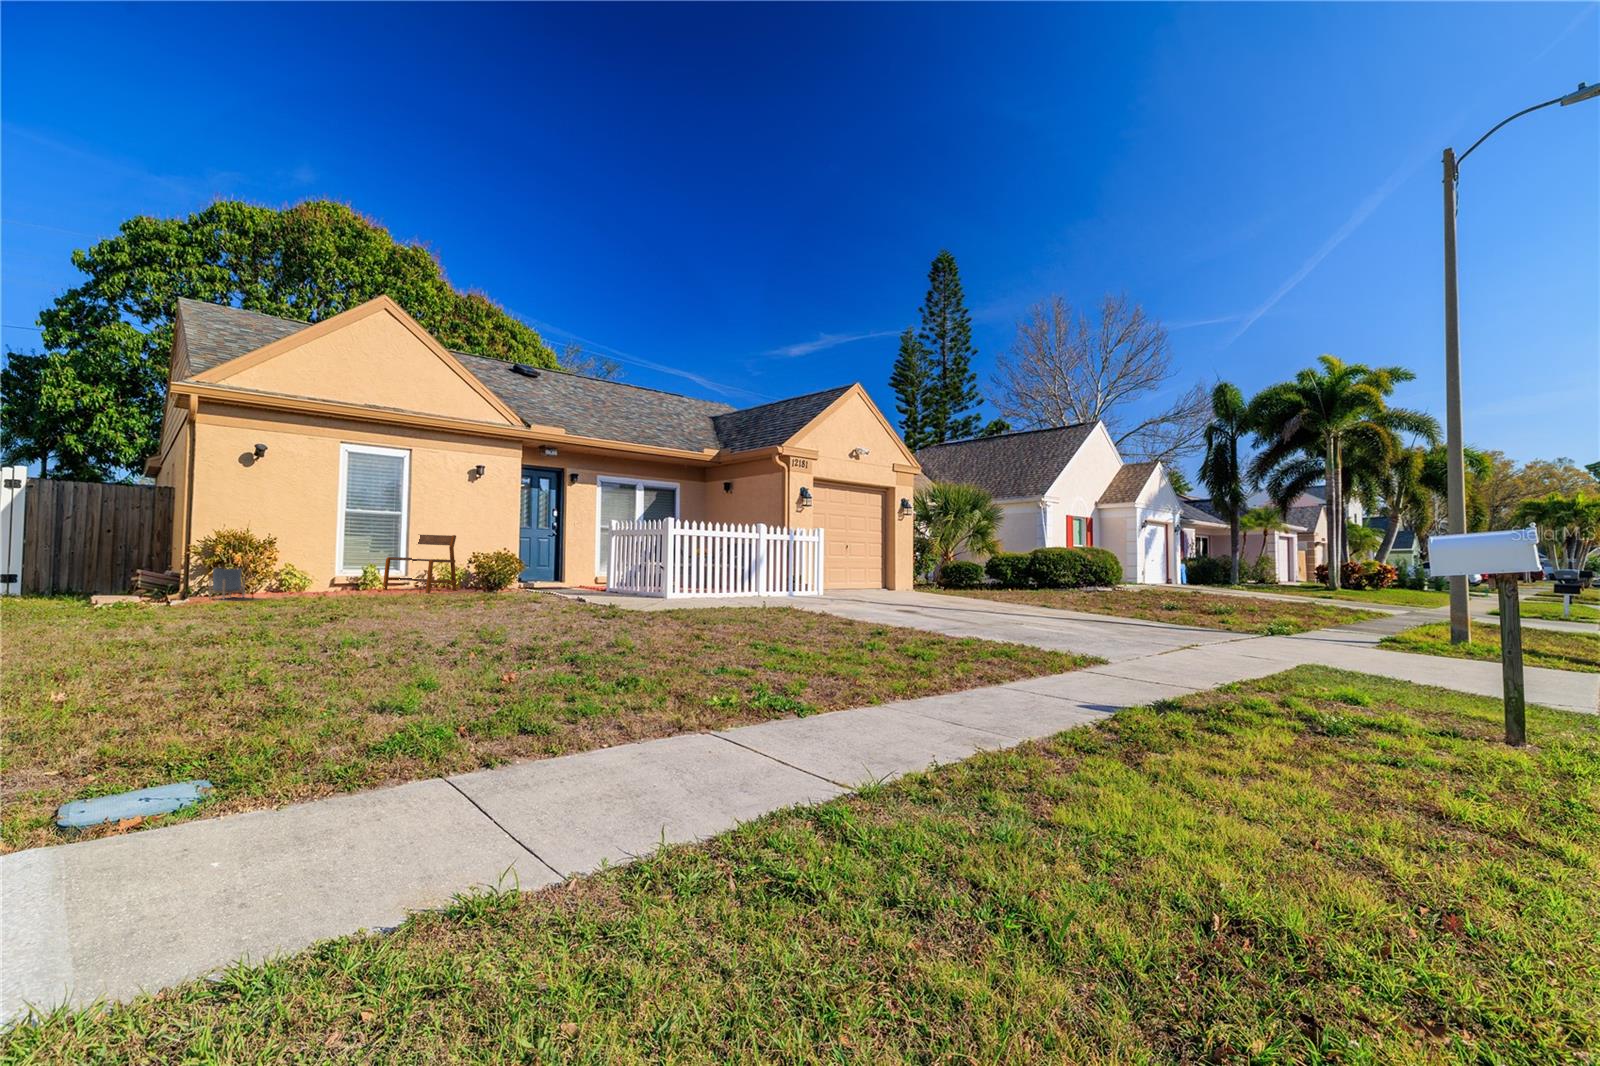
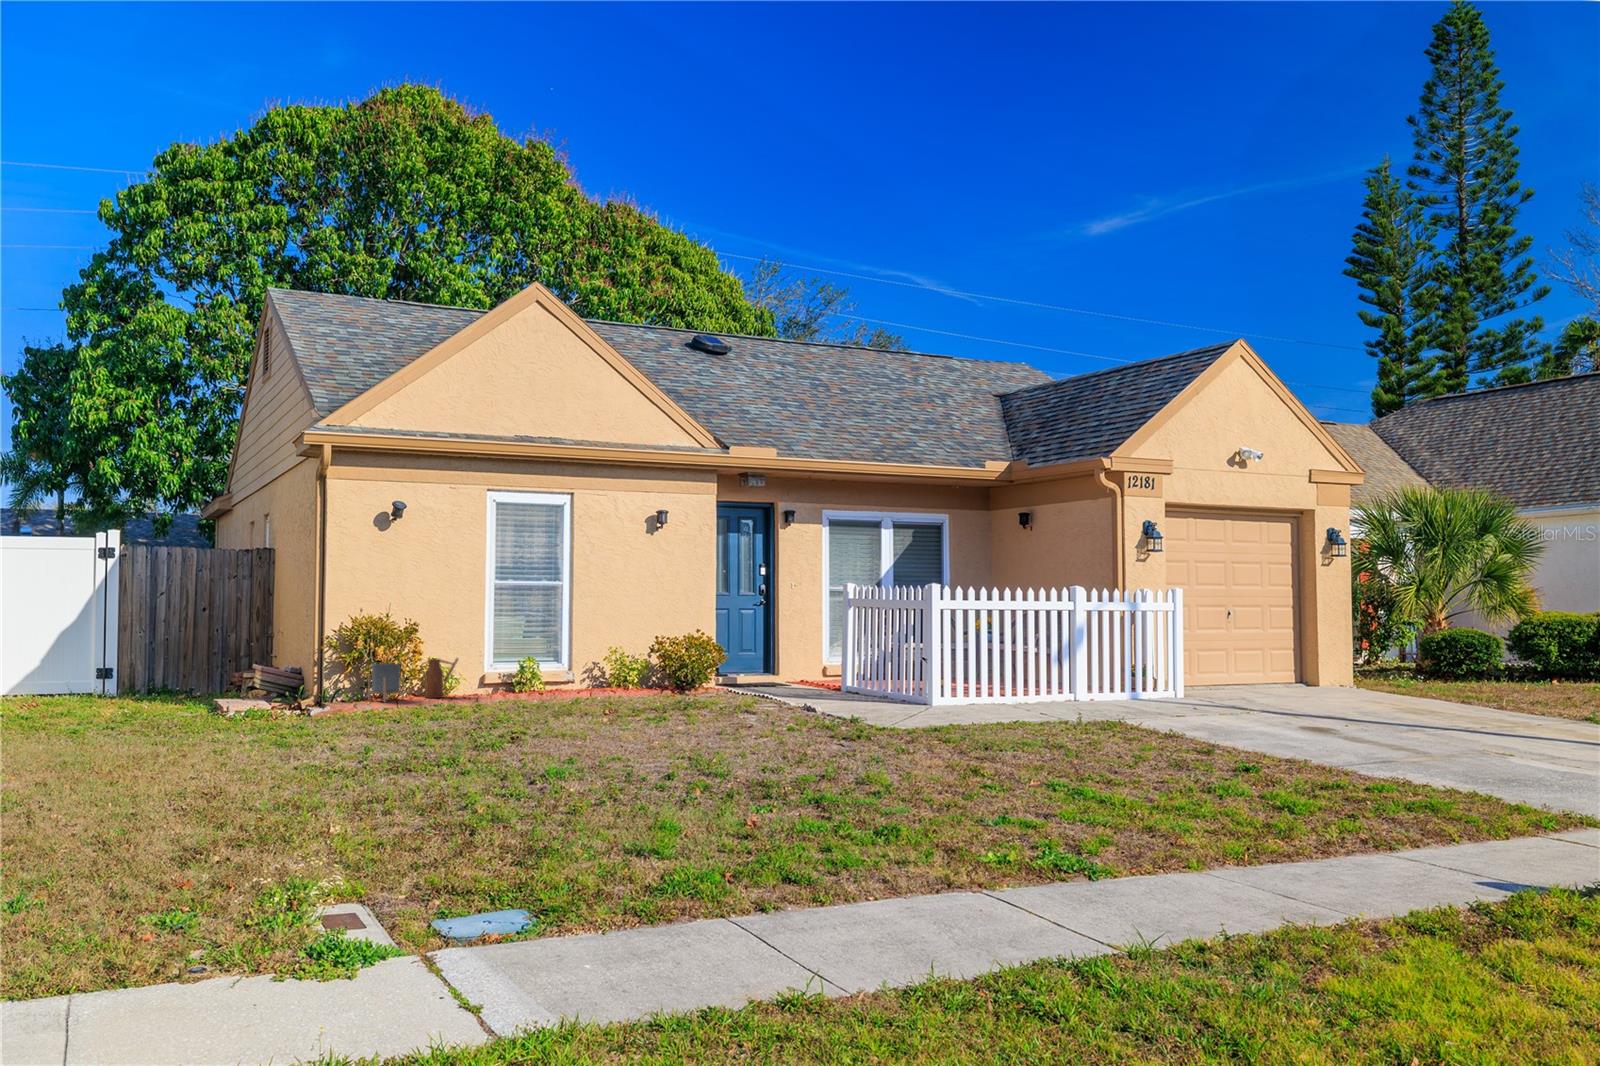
bench: present [383,534,457,593] -> none [550,610,640,694]
watering can: none [261,565,299,597] -> present [420,658,458,698]

